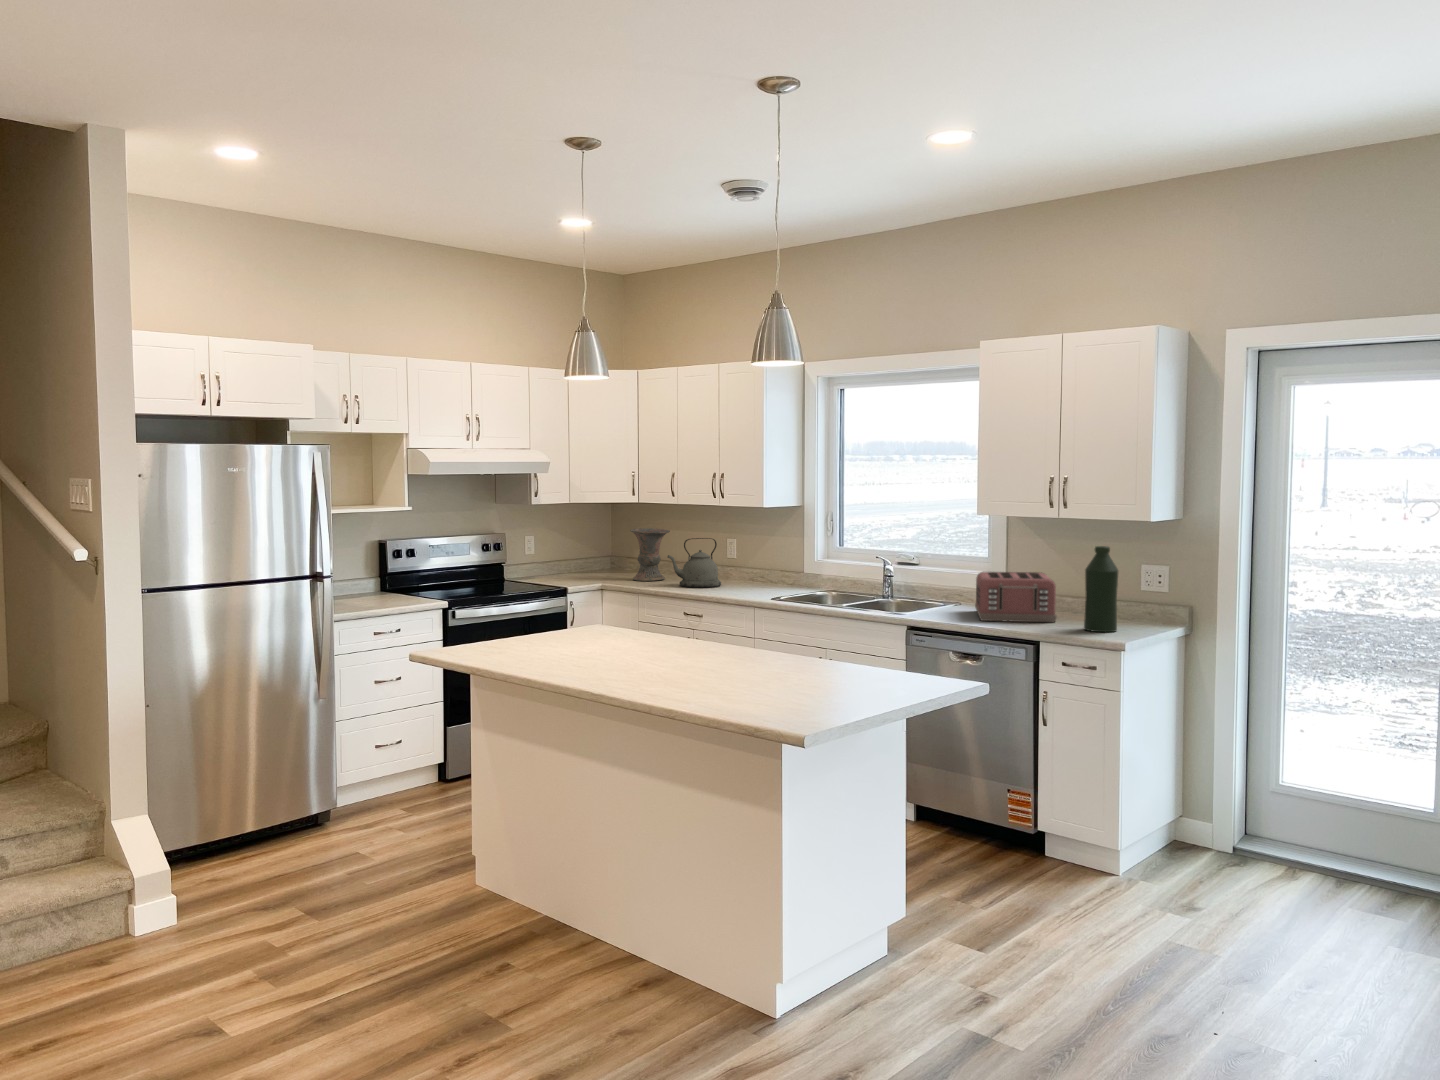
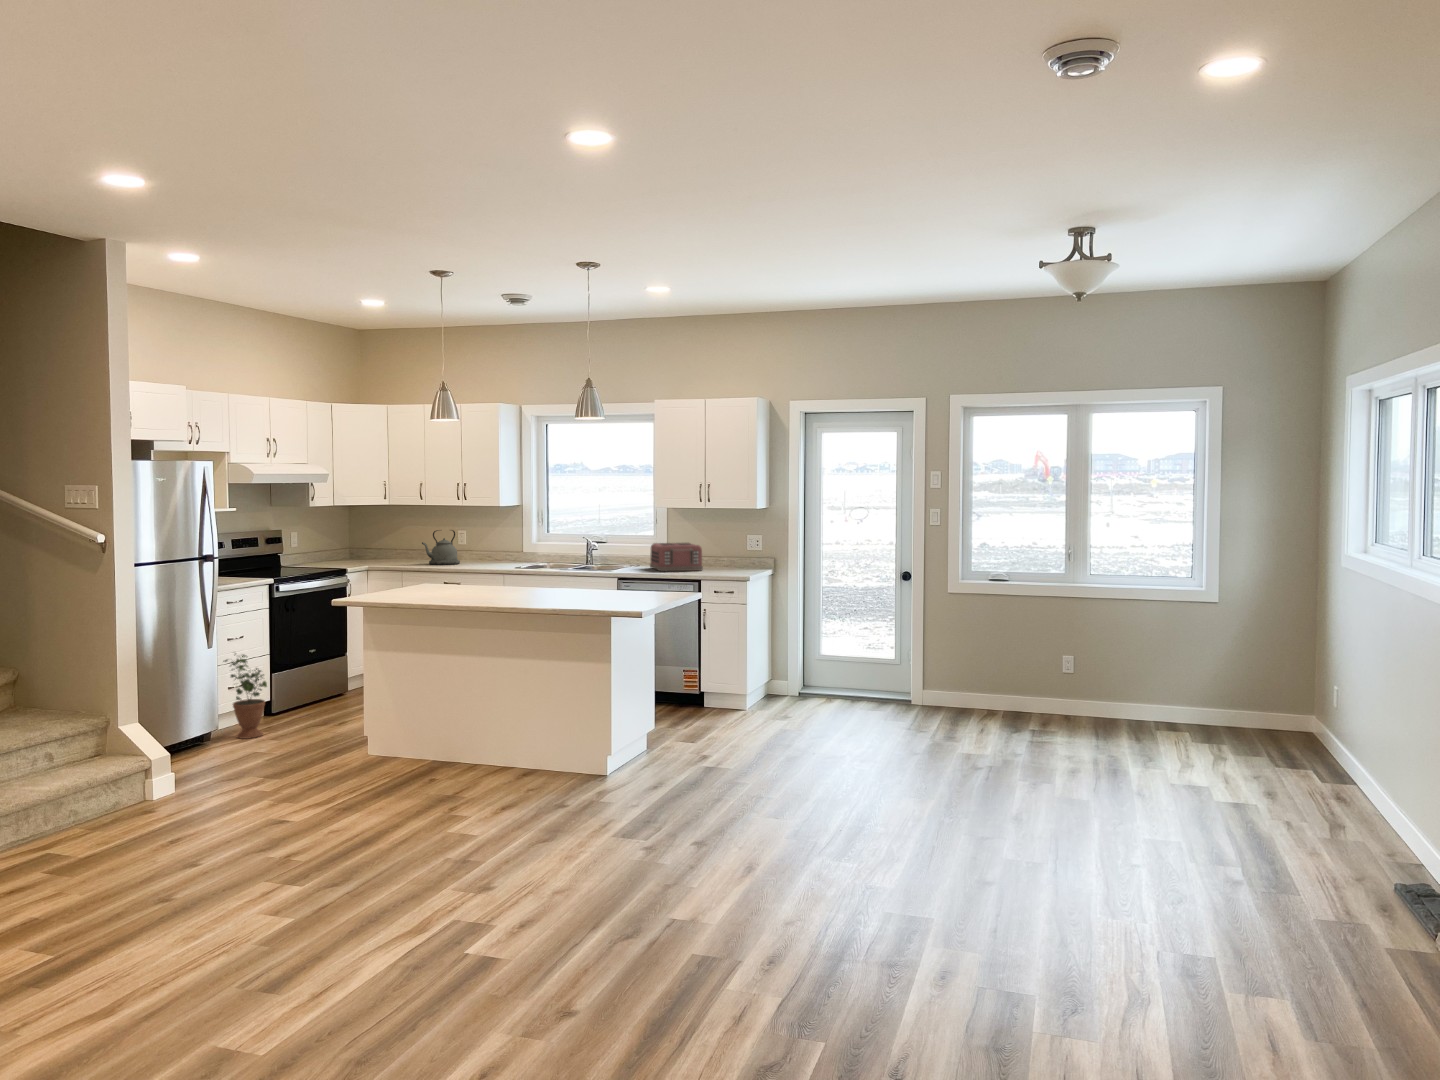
vase: present [630,528,670,581] -> none [382,525,413,563]
bottle: present [1084,546,1118,632] -> none [721,524,740,573]
potted plant: none [350,704,403,825] -> present [223,655,267,739]

